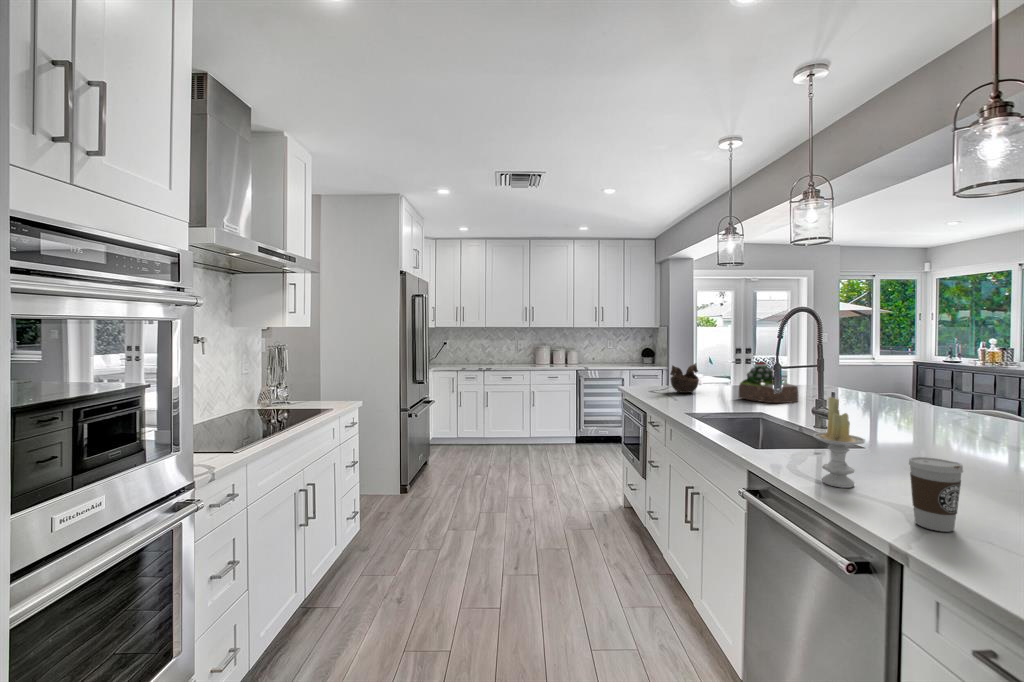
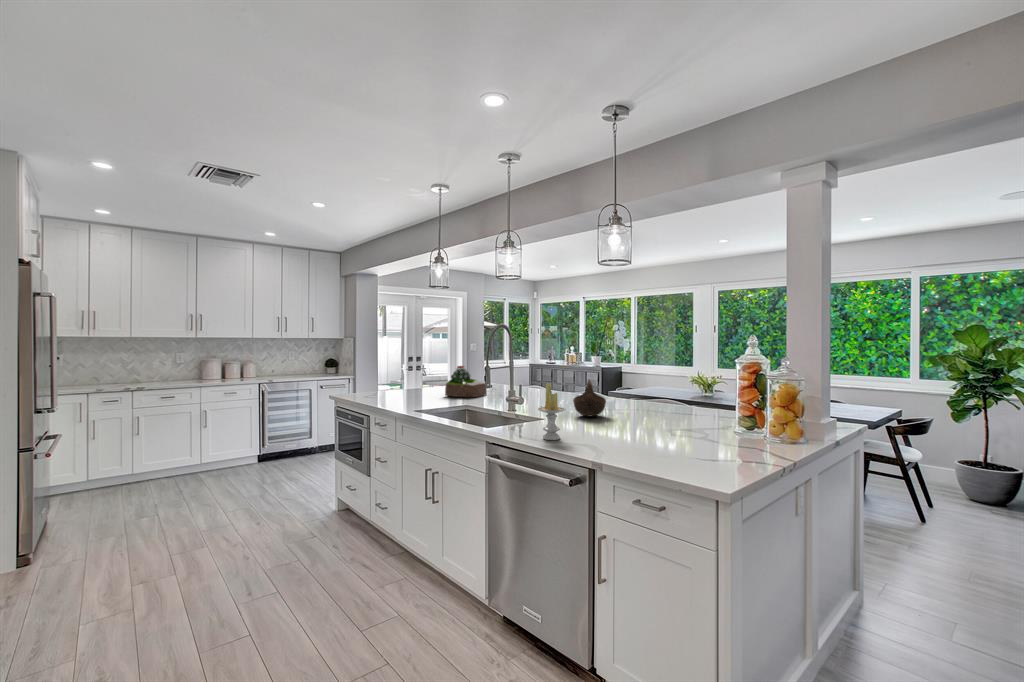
decorative bowl: present [670,363,699,393] -> present [573,380,606,416]
coffee cup: present [909,457,963,532] -> none [595,412,618,451]

